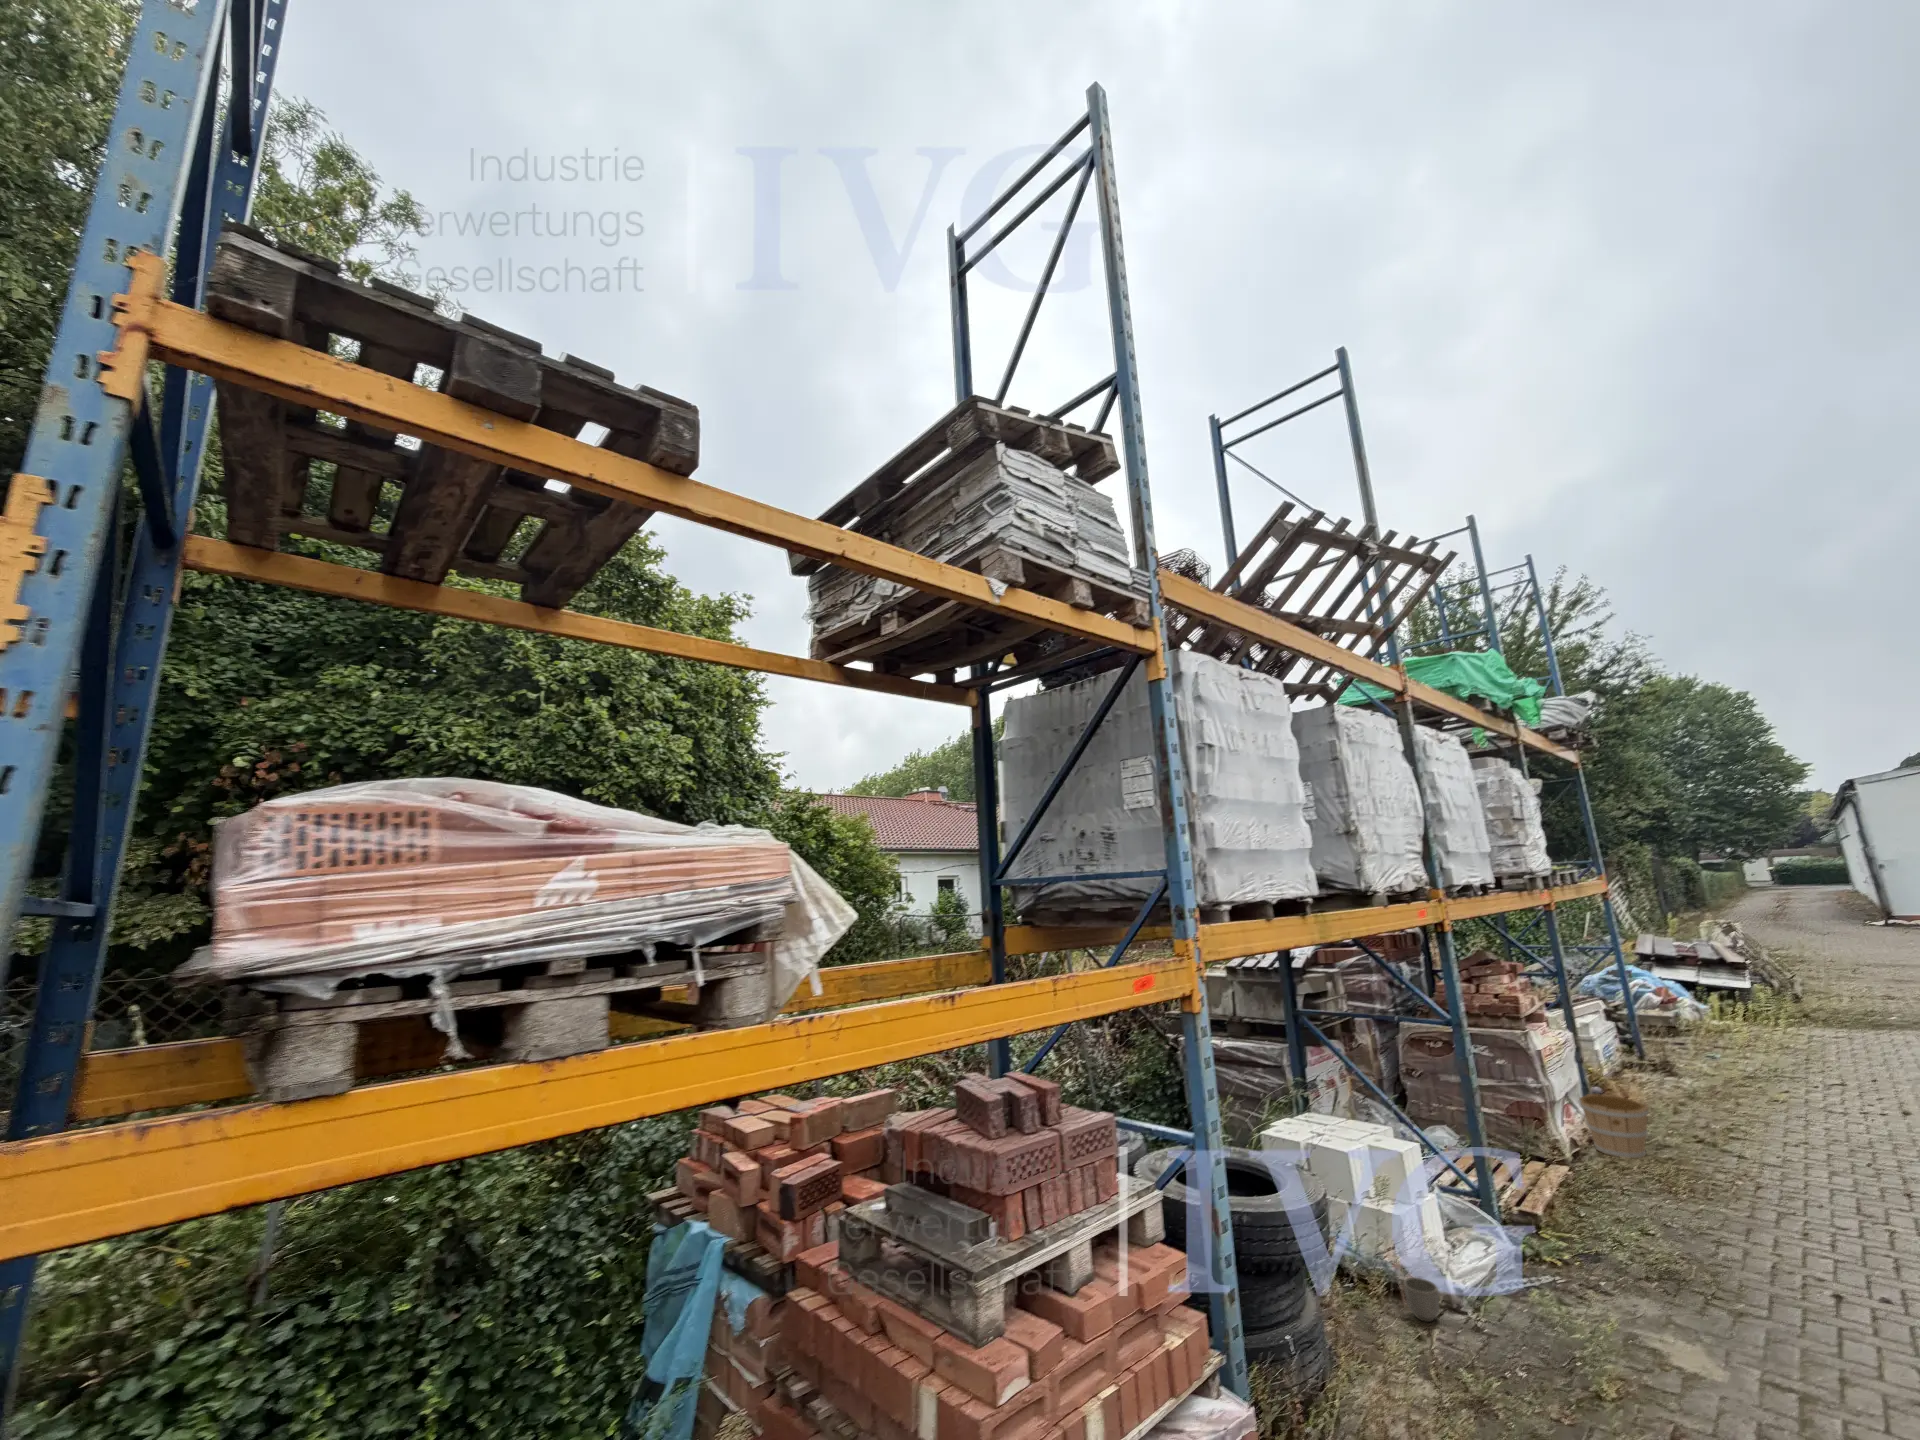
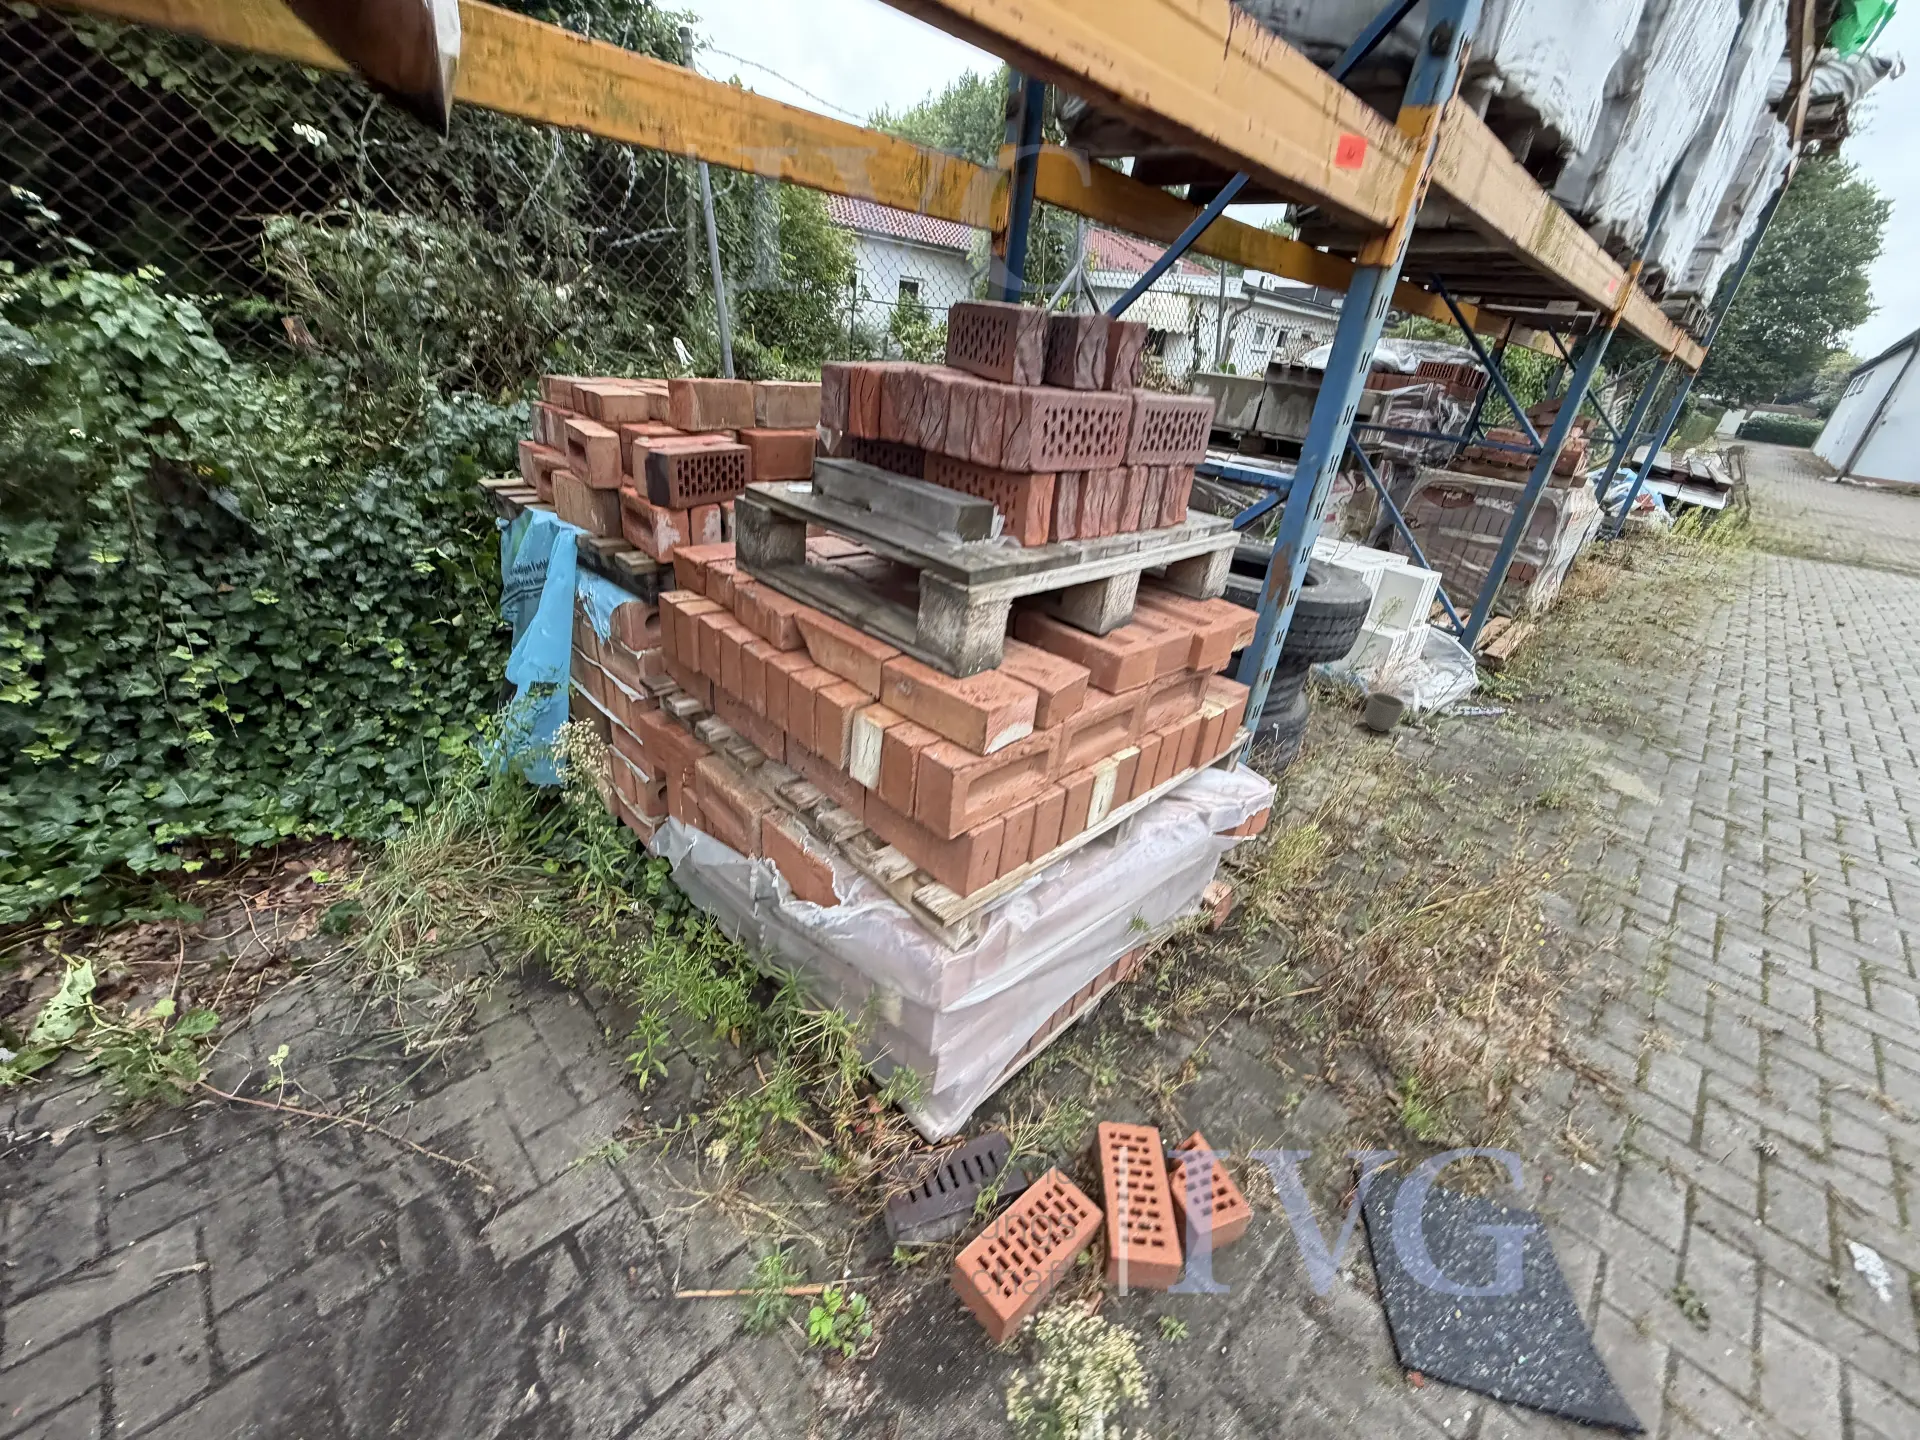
wooden bucket: present [1579,1094,1648,1158] -> none [1551,564,1633,627]

